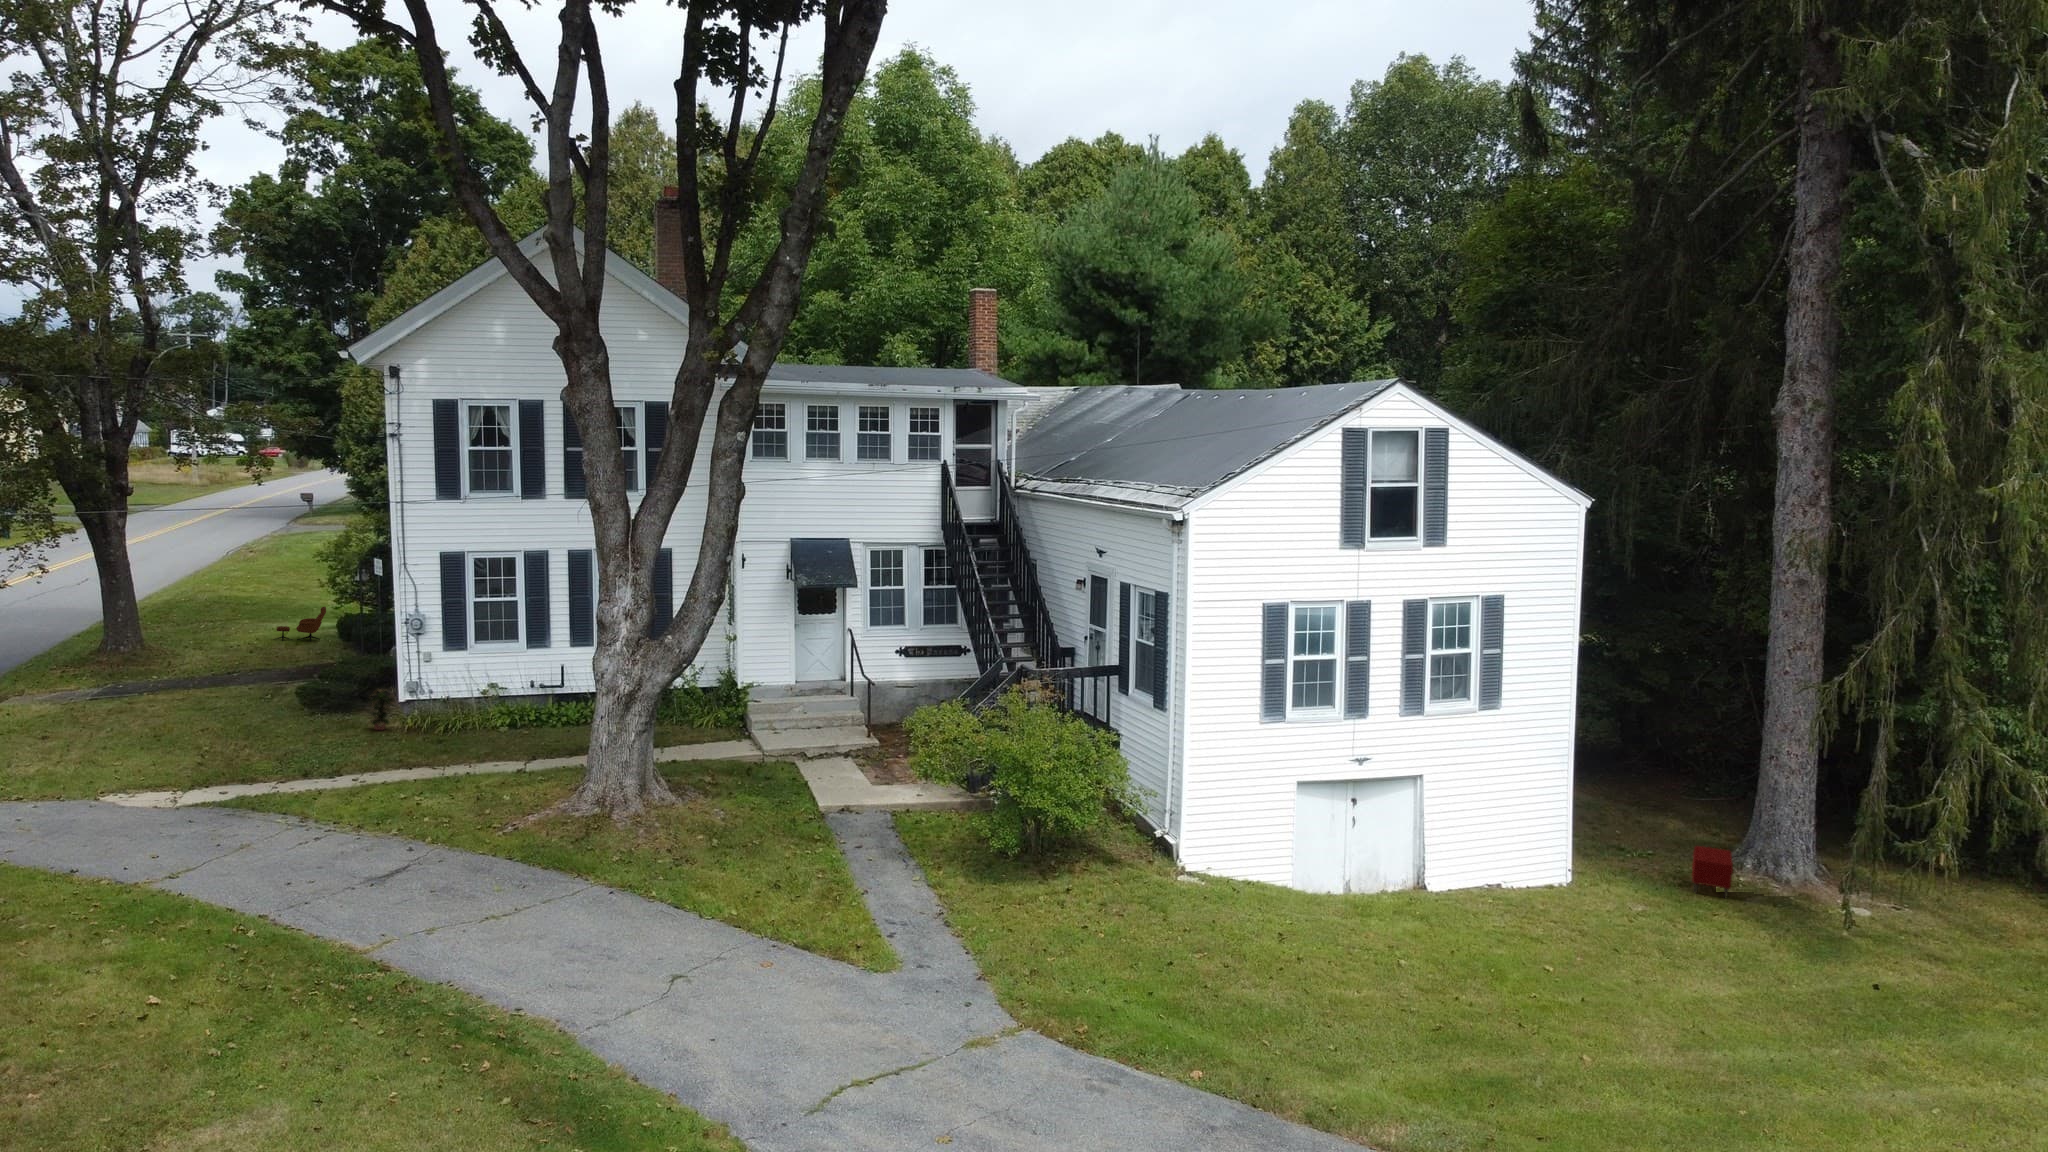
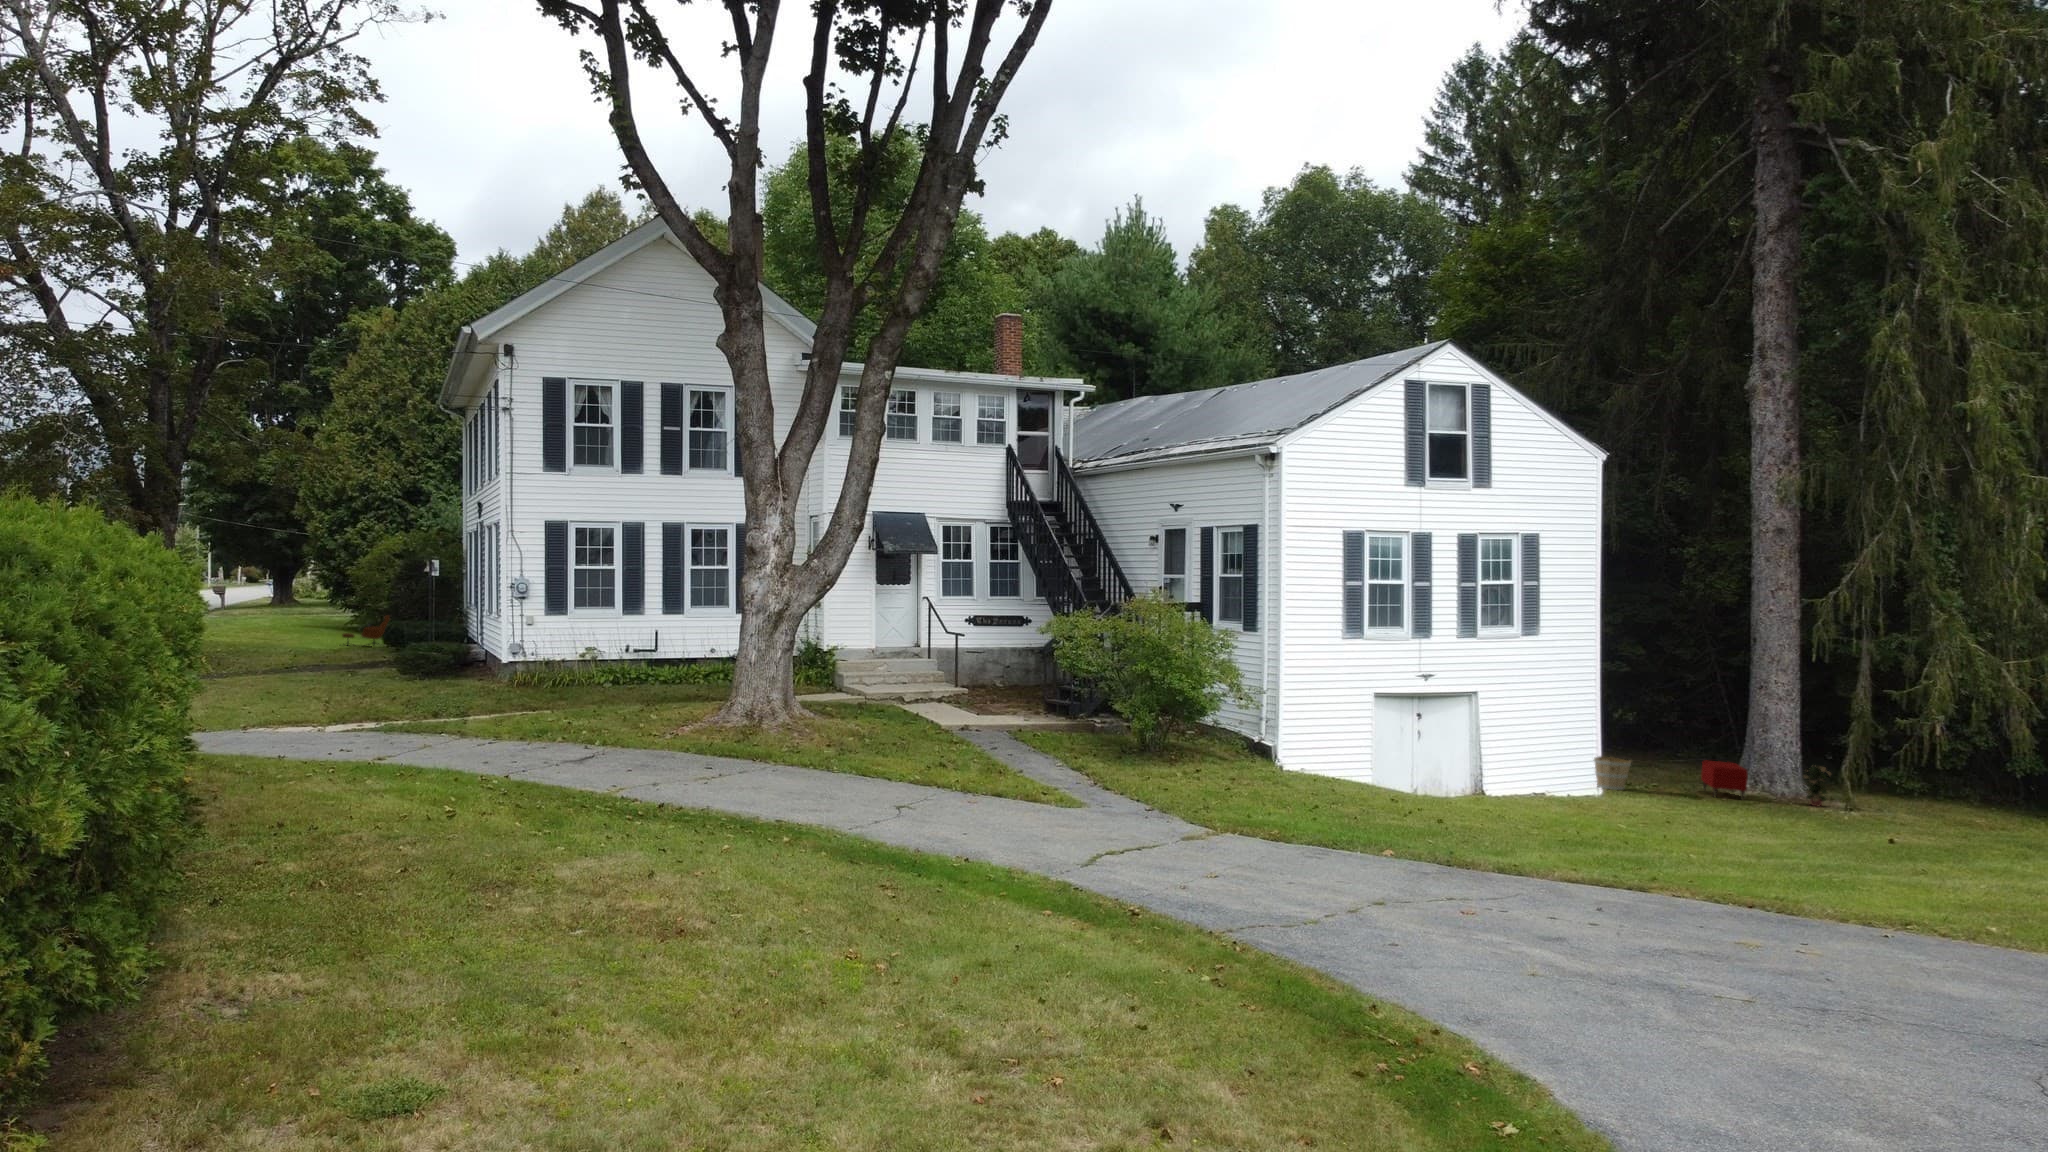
decorative plant: present [367,689,395,730] -> present [1803,766,1831,806]
wooden bucket: none [1563,840,1604,881] -> present [1594,756,1631,790]

